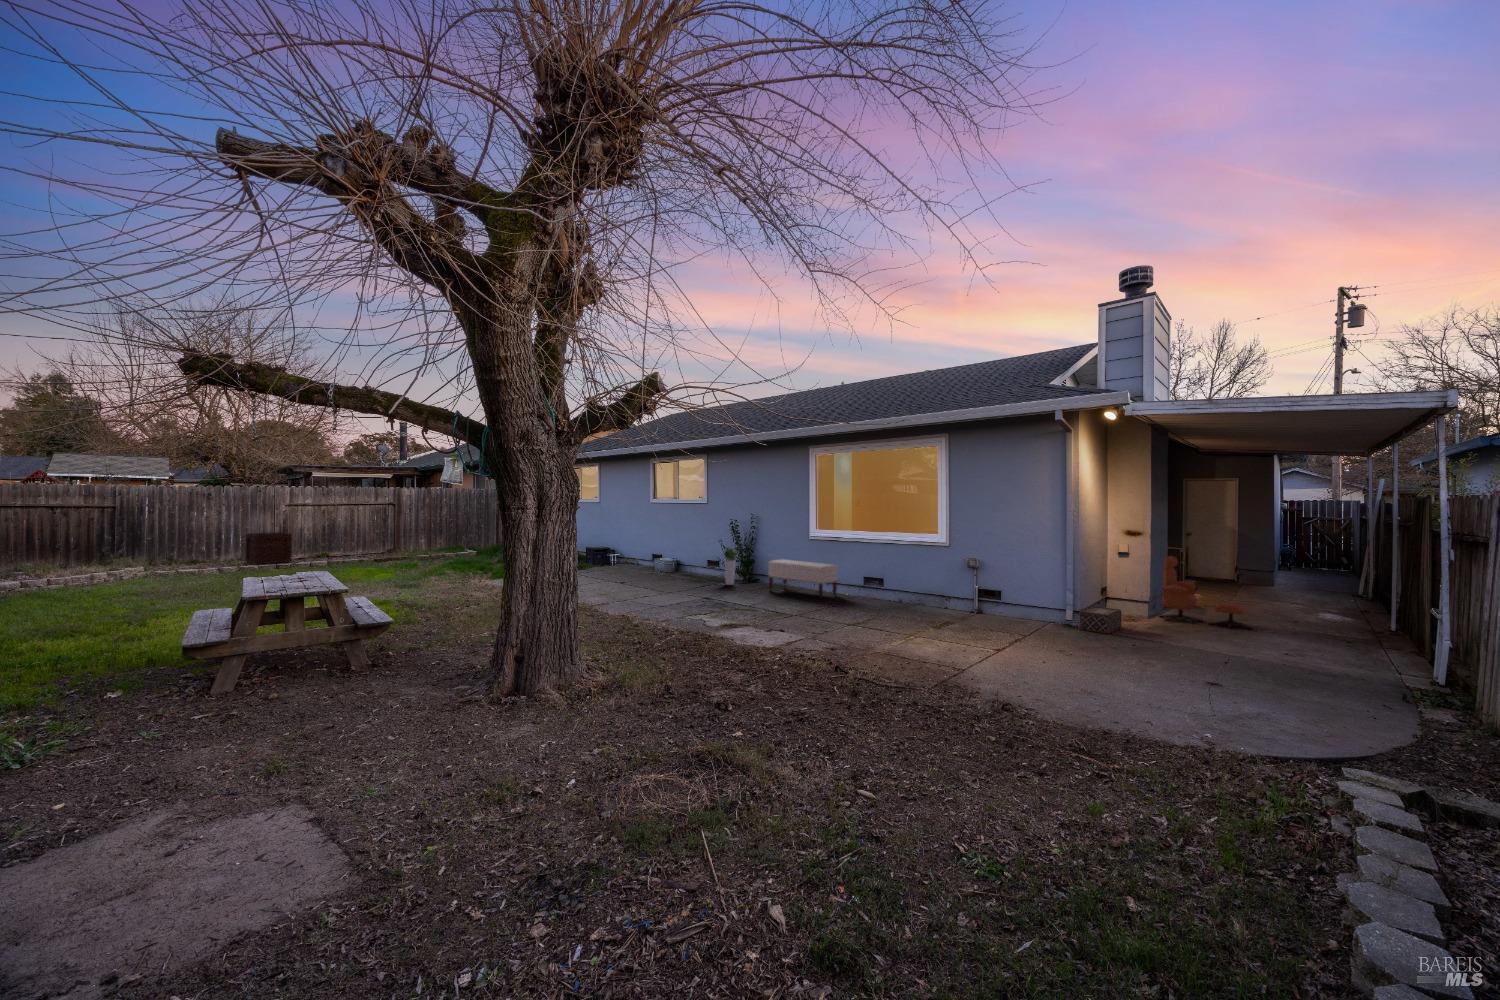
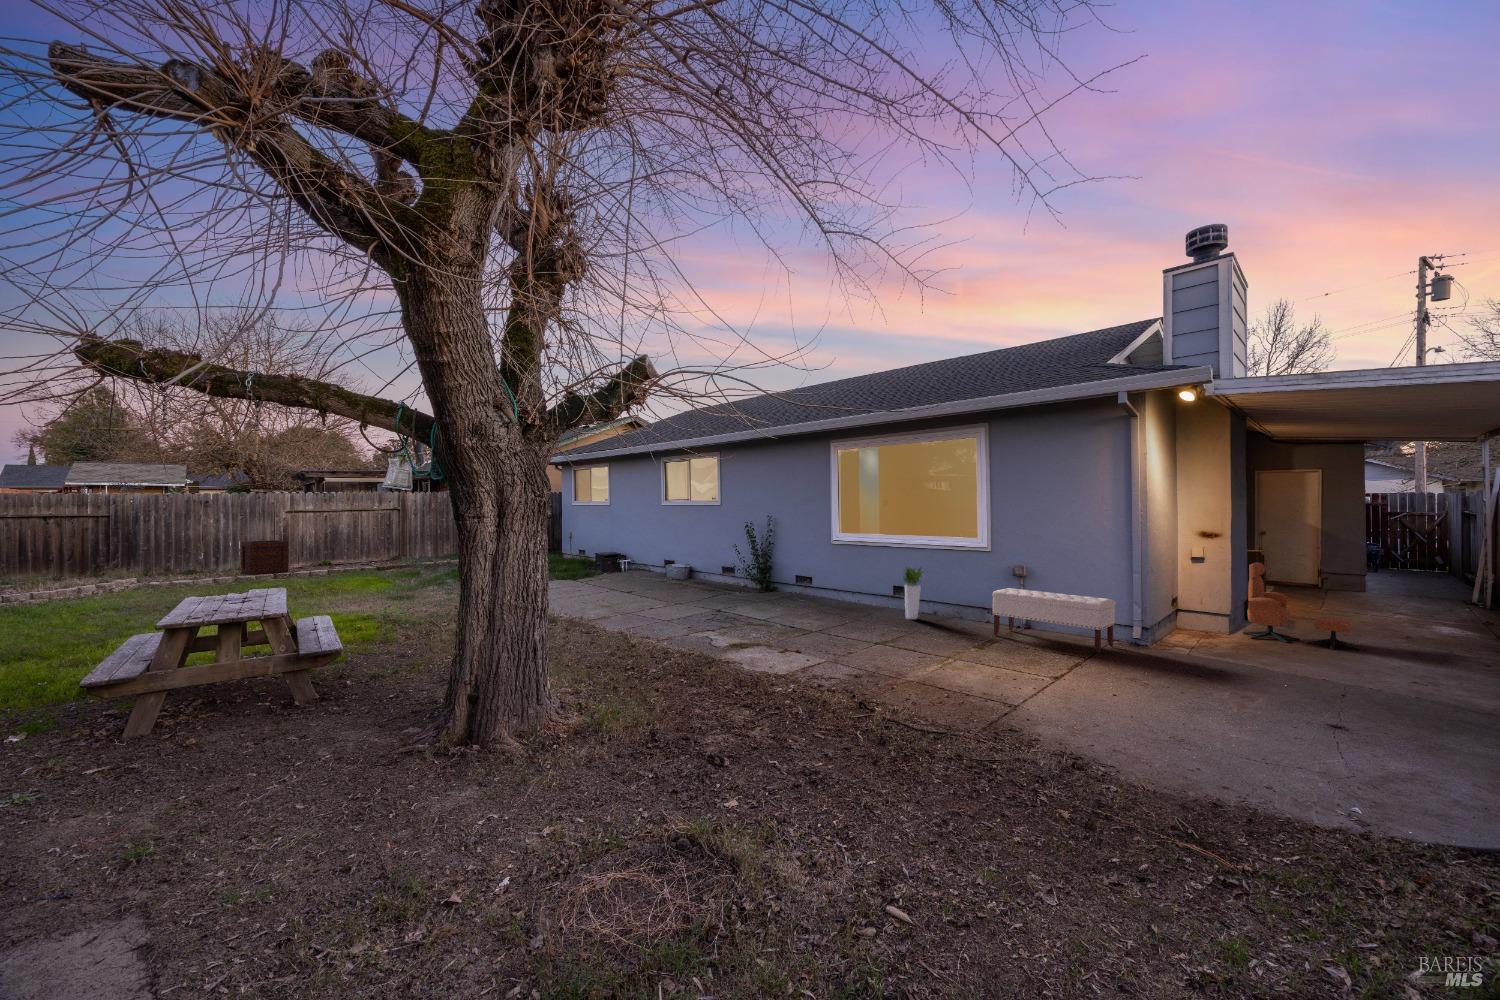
planter: present [724,547,738,585] -> present [903,568,923,619]
bench: present [768,559,838,599] -> present [992,588,1116,653]
woven basket: present [1080,607,1121,634] -> none [1150,623,1200,656]

